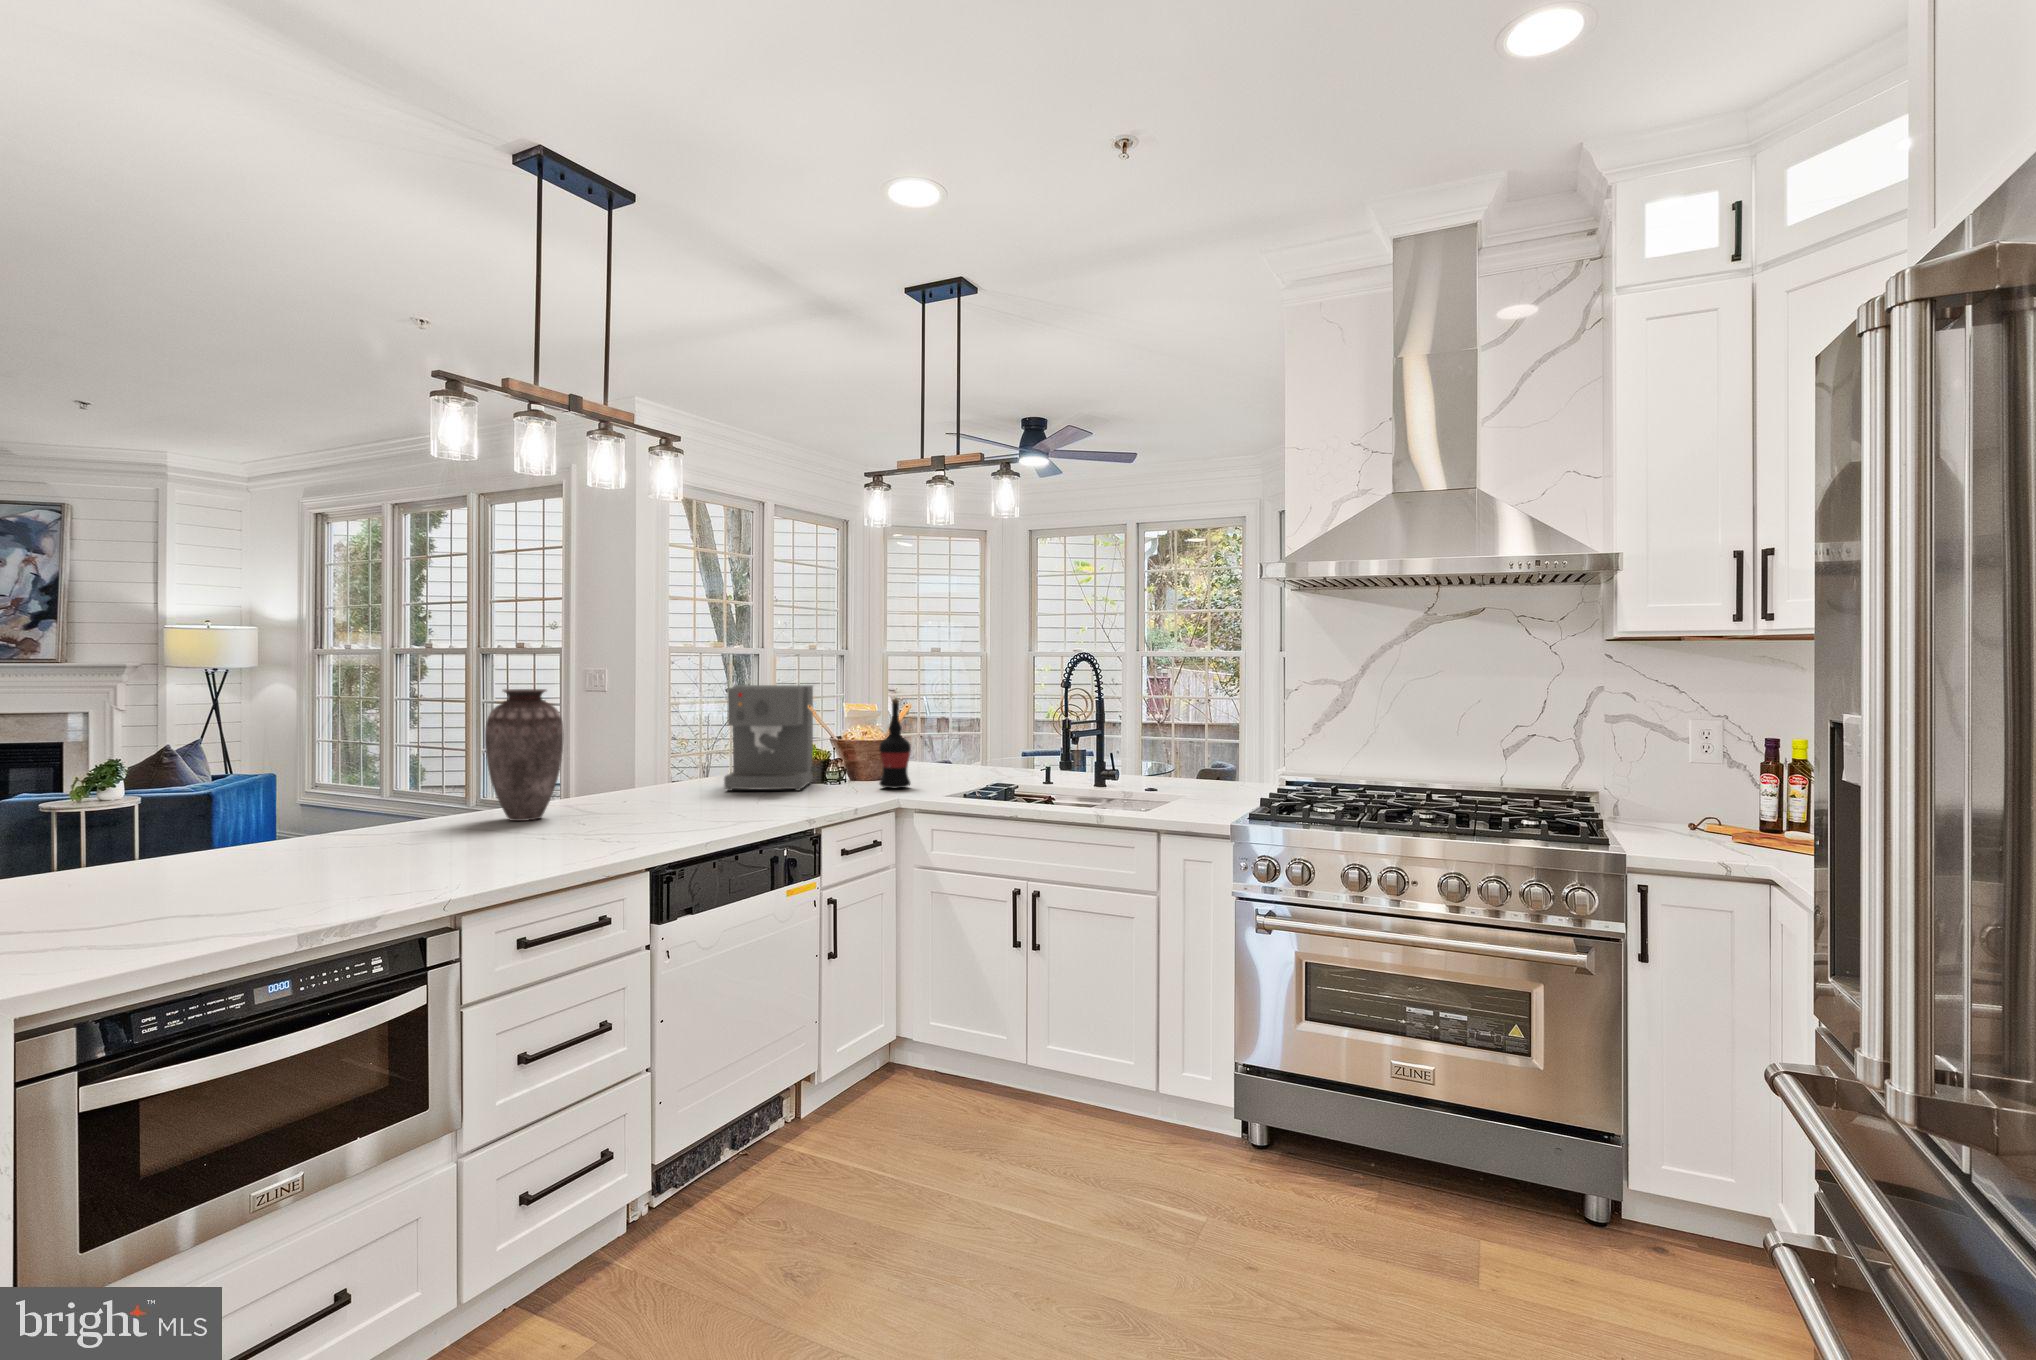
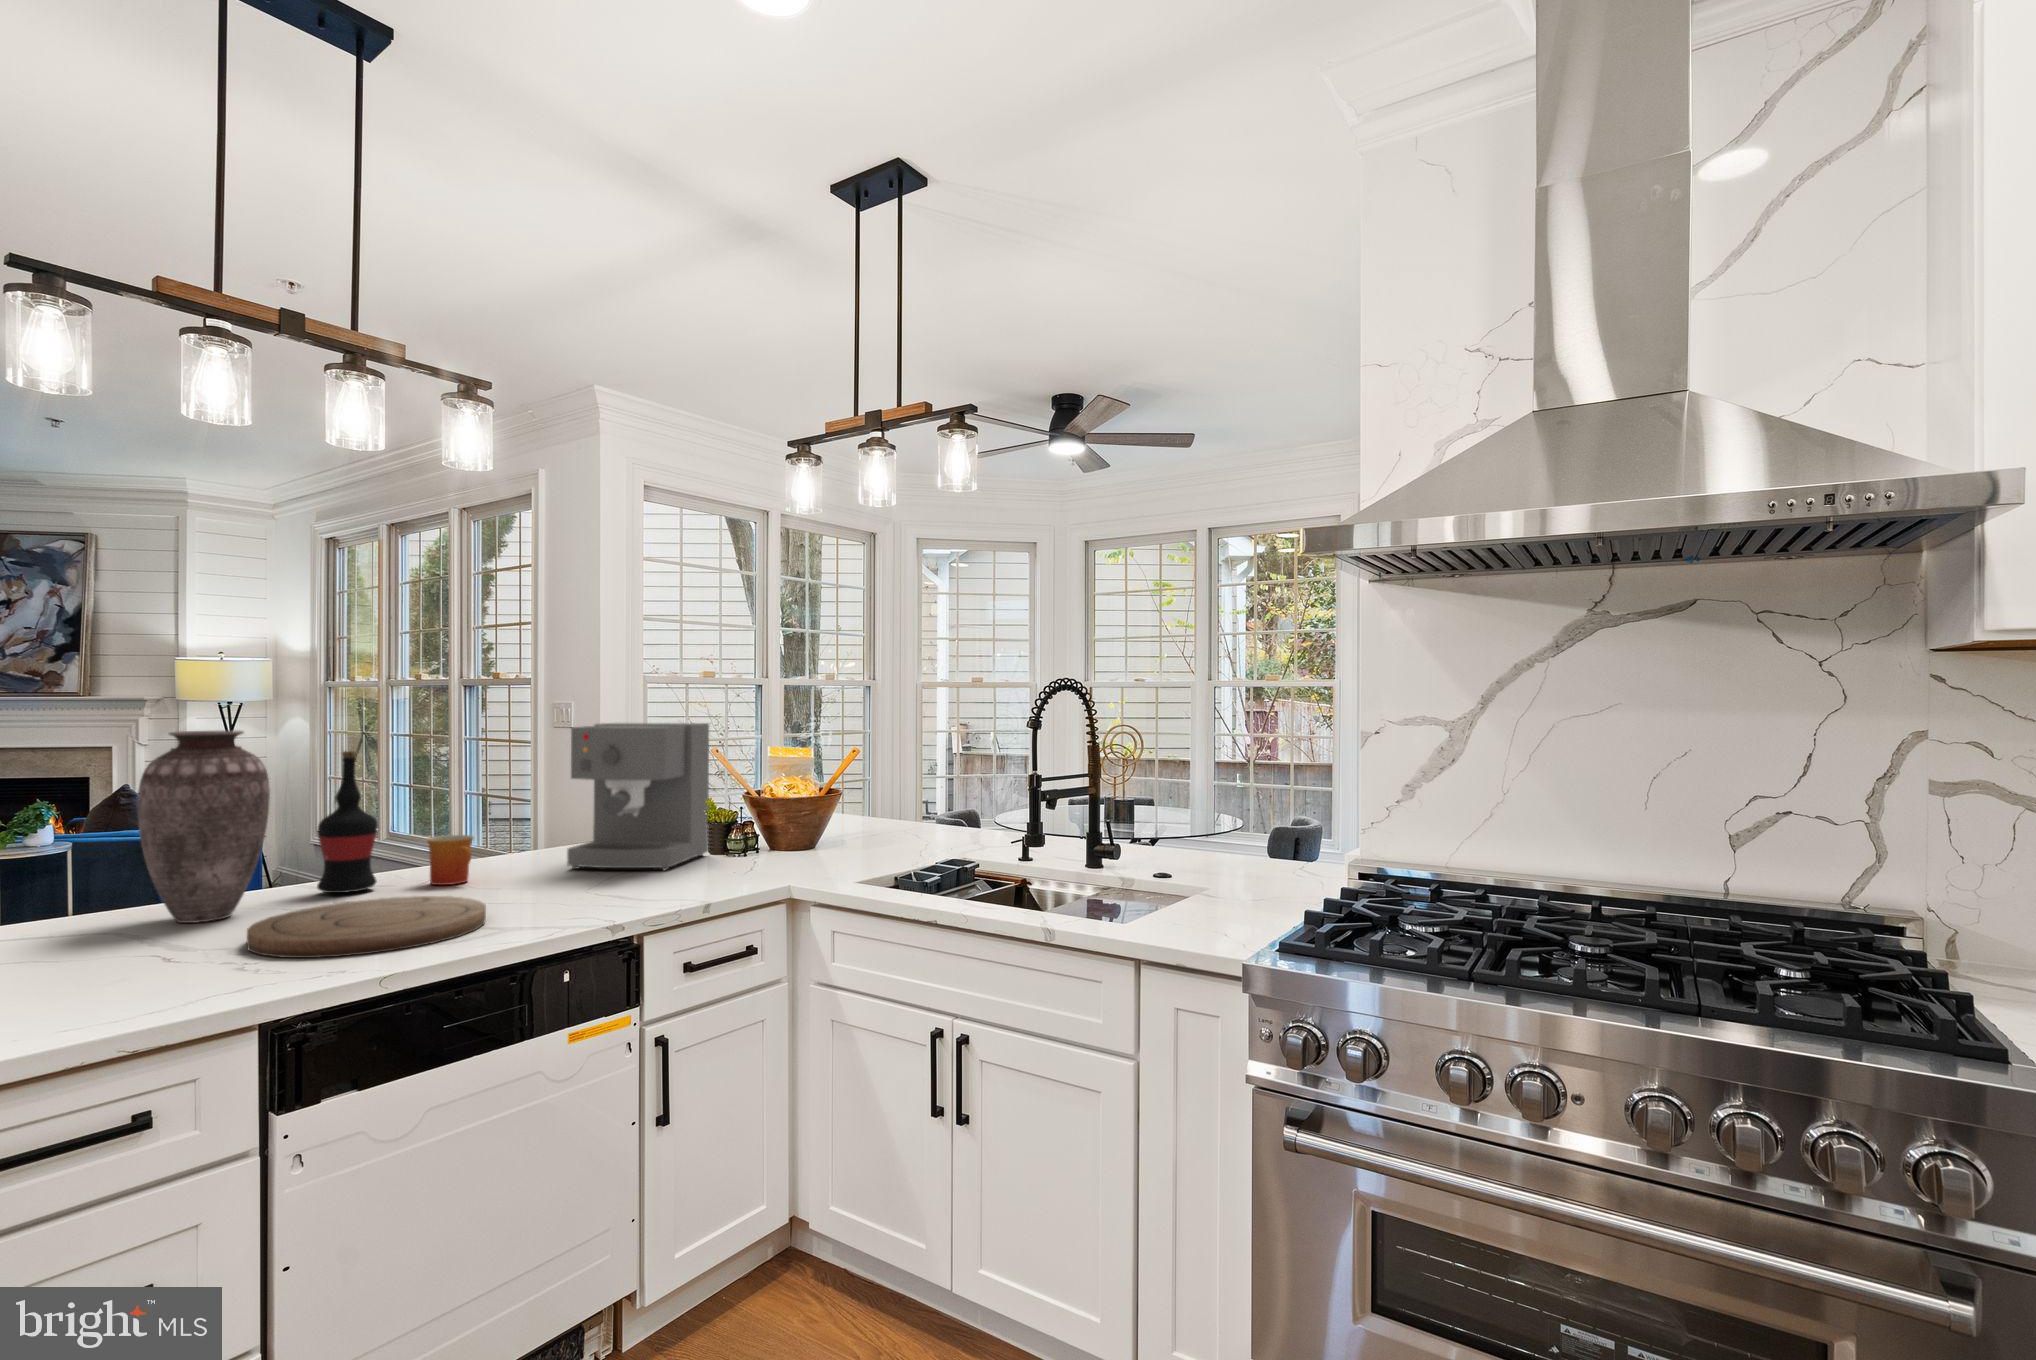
wine bottle: present [879,699,911,788] -> present [317,751,377,893]
mug: none [637,766,674,801] -> present [427,835,473,885]
cutting board: none [595,802,736,833] -> present [247,896,486,958]

